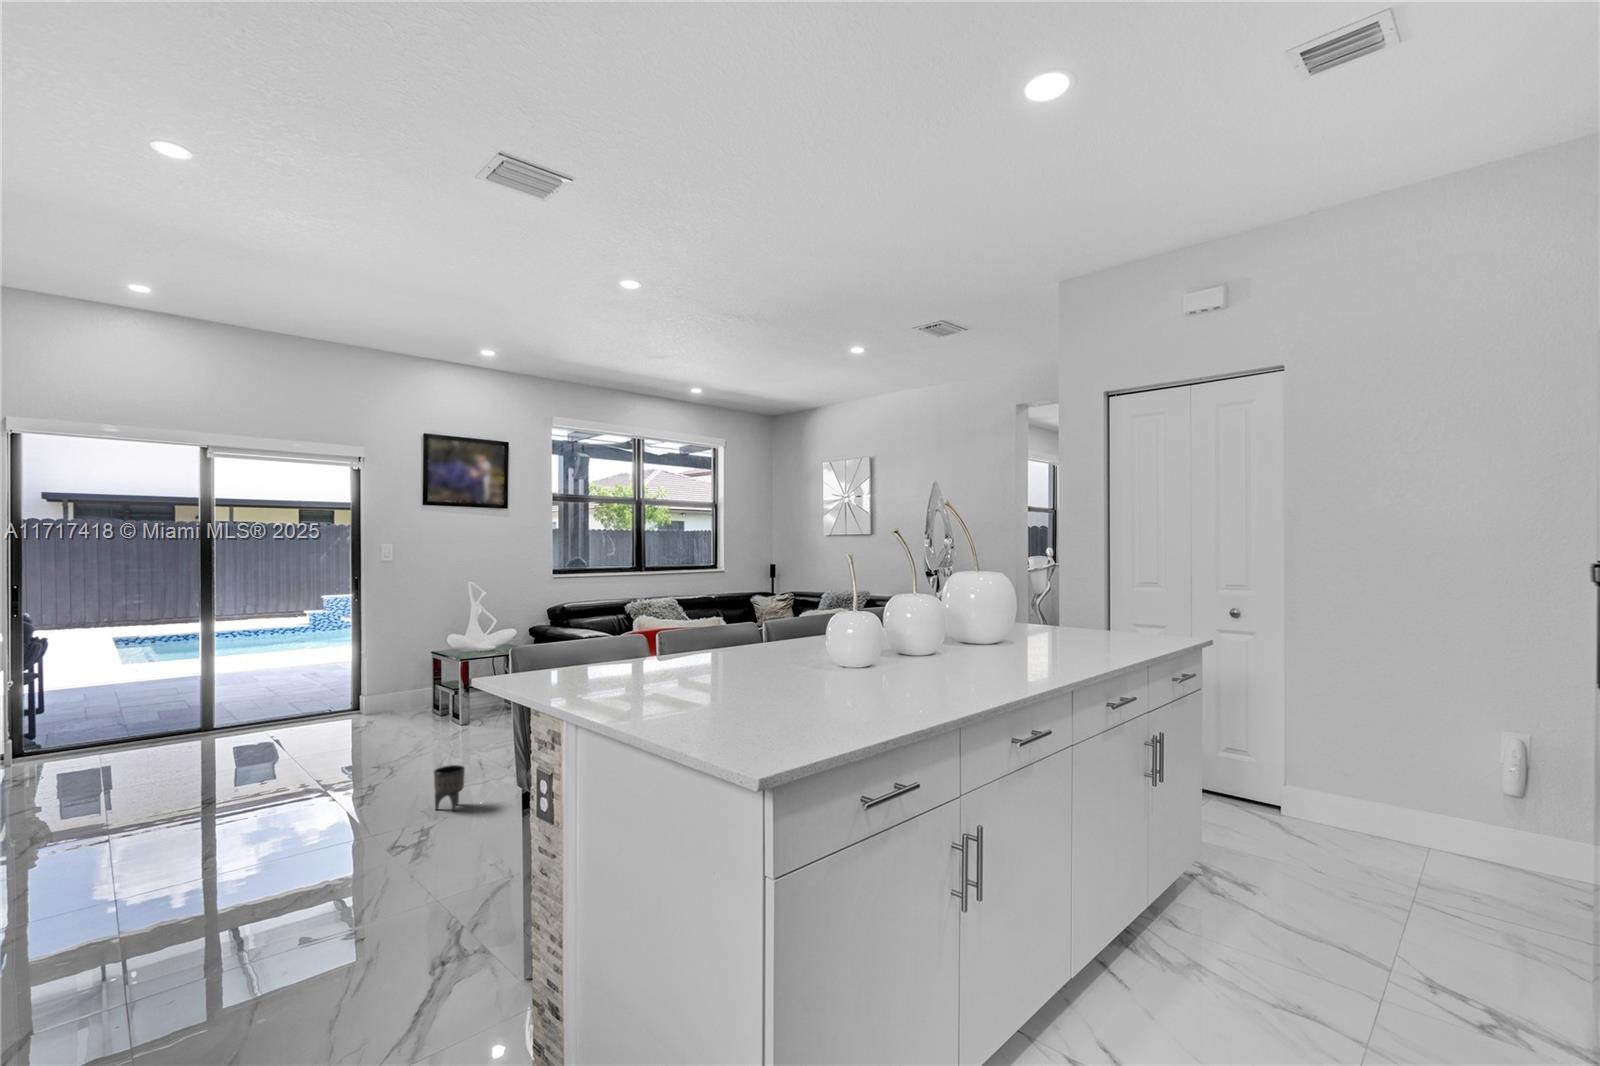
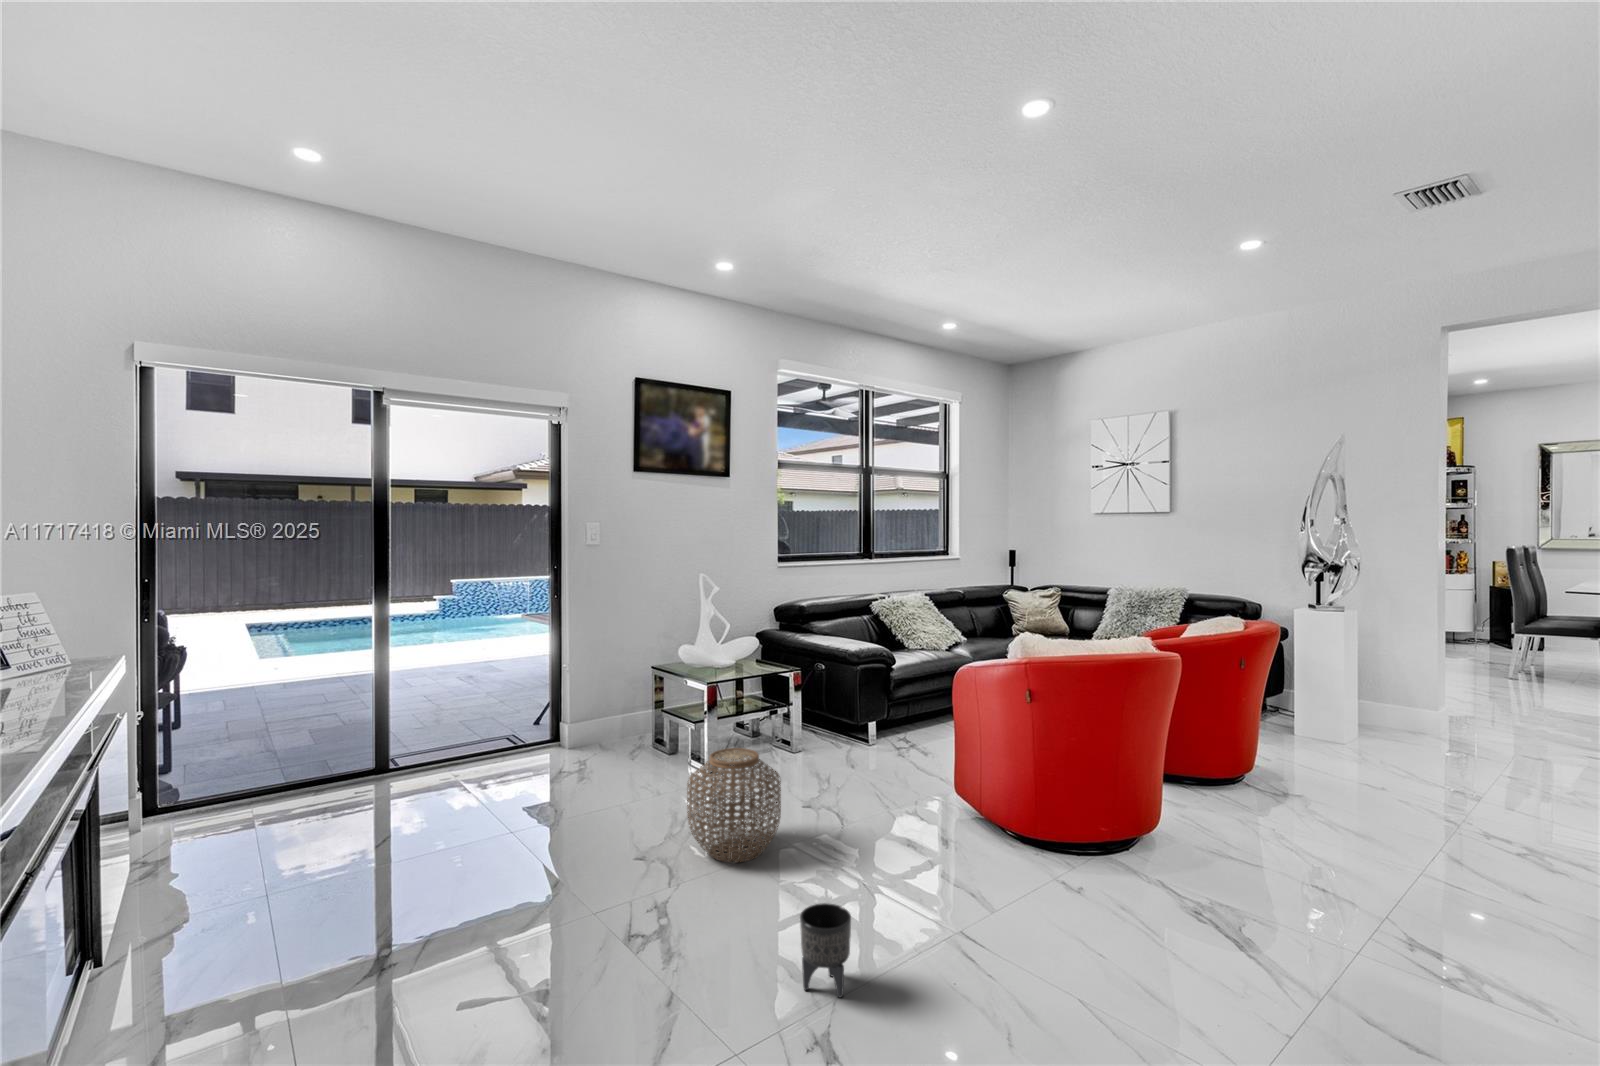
woven basket: none [409,696,476,766] -> present [687,748,781,862]

